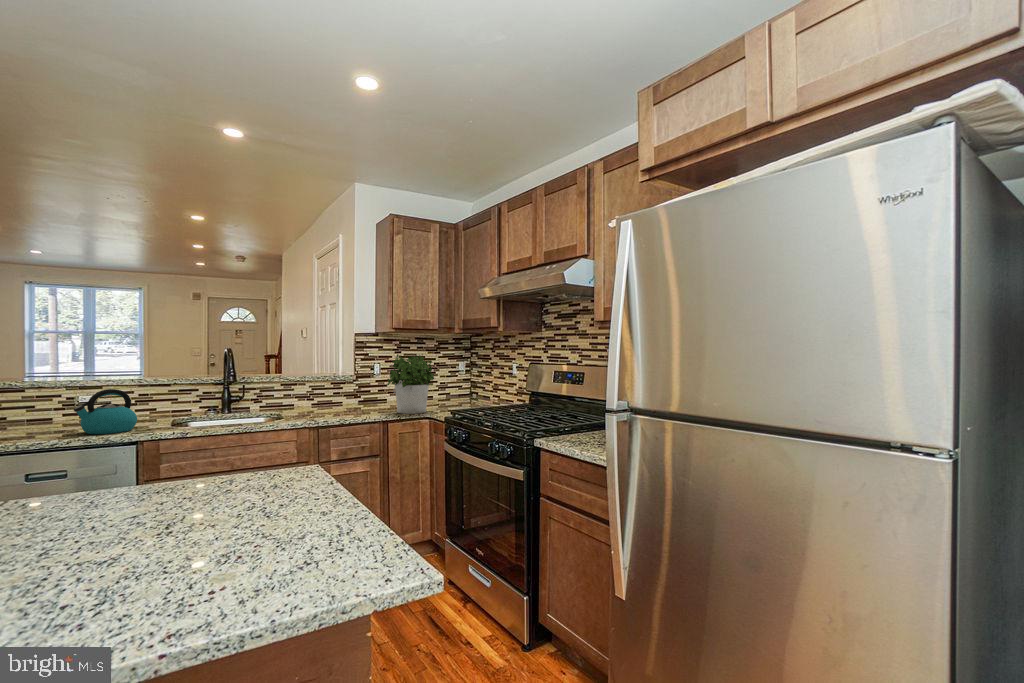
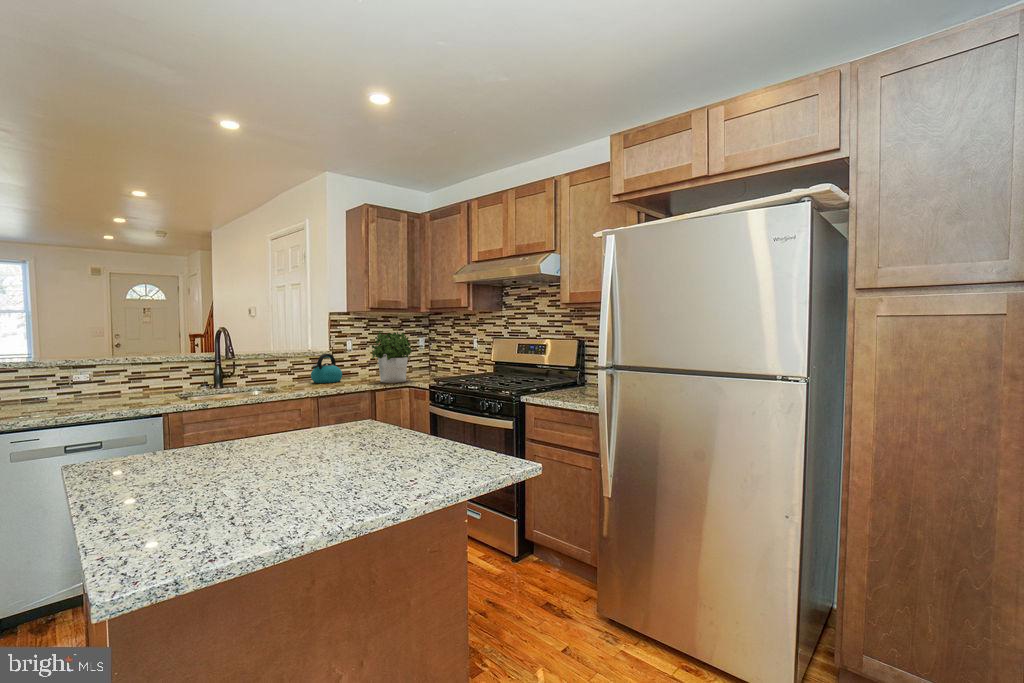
kettle: present [74,389,137,434] -> present [311,354,342,383]

